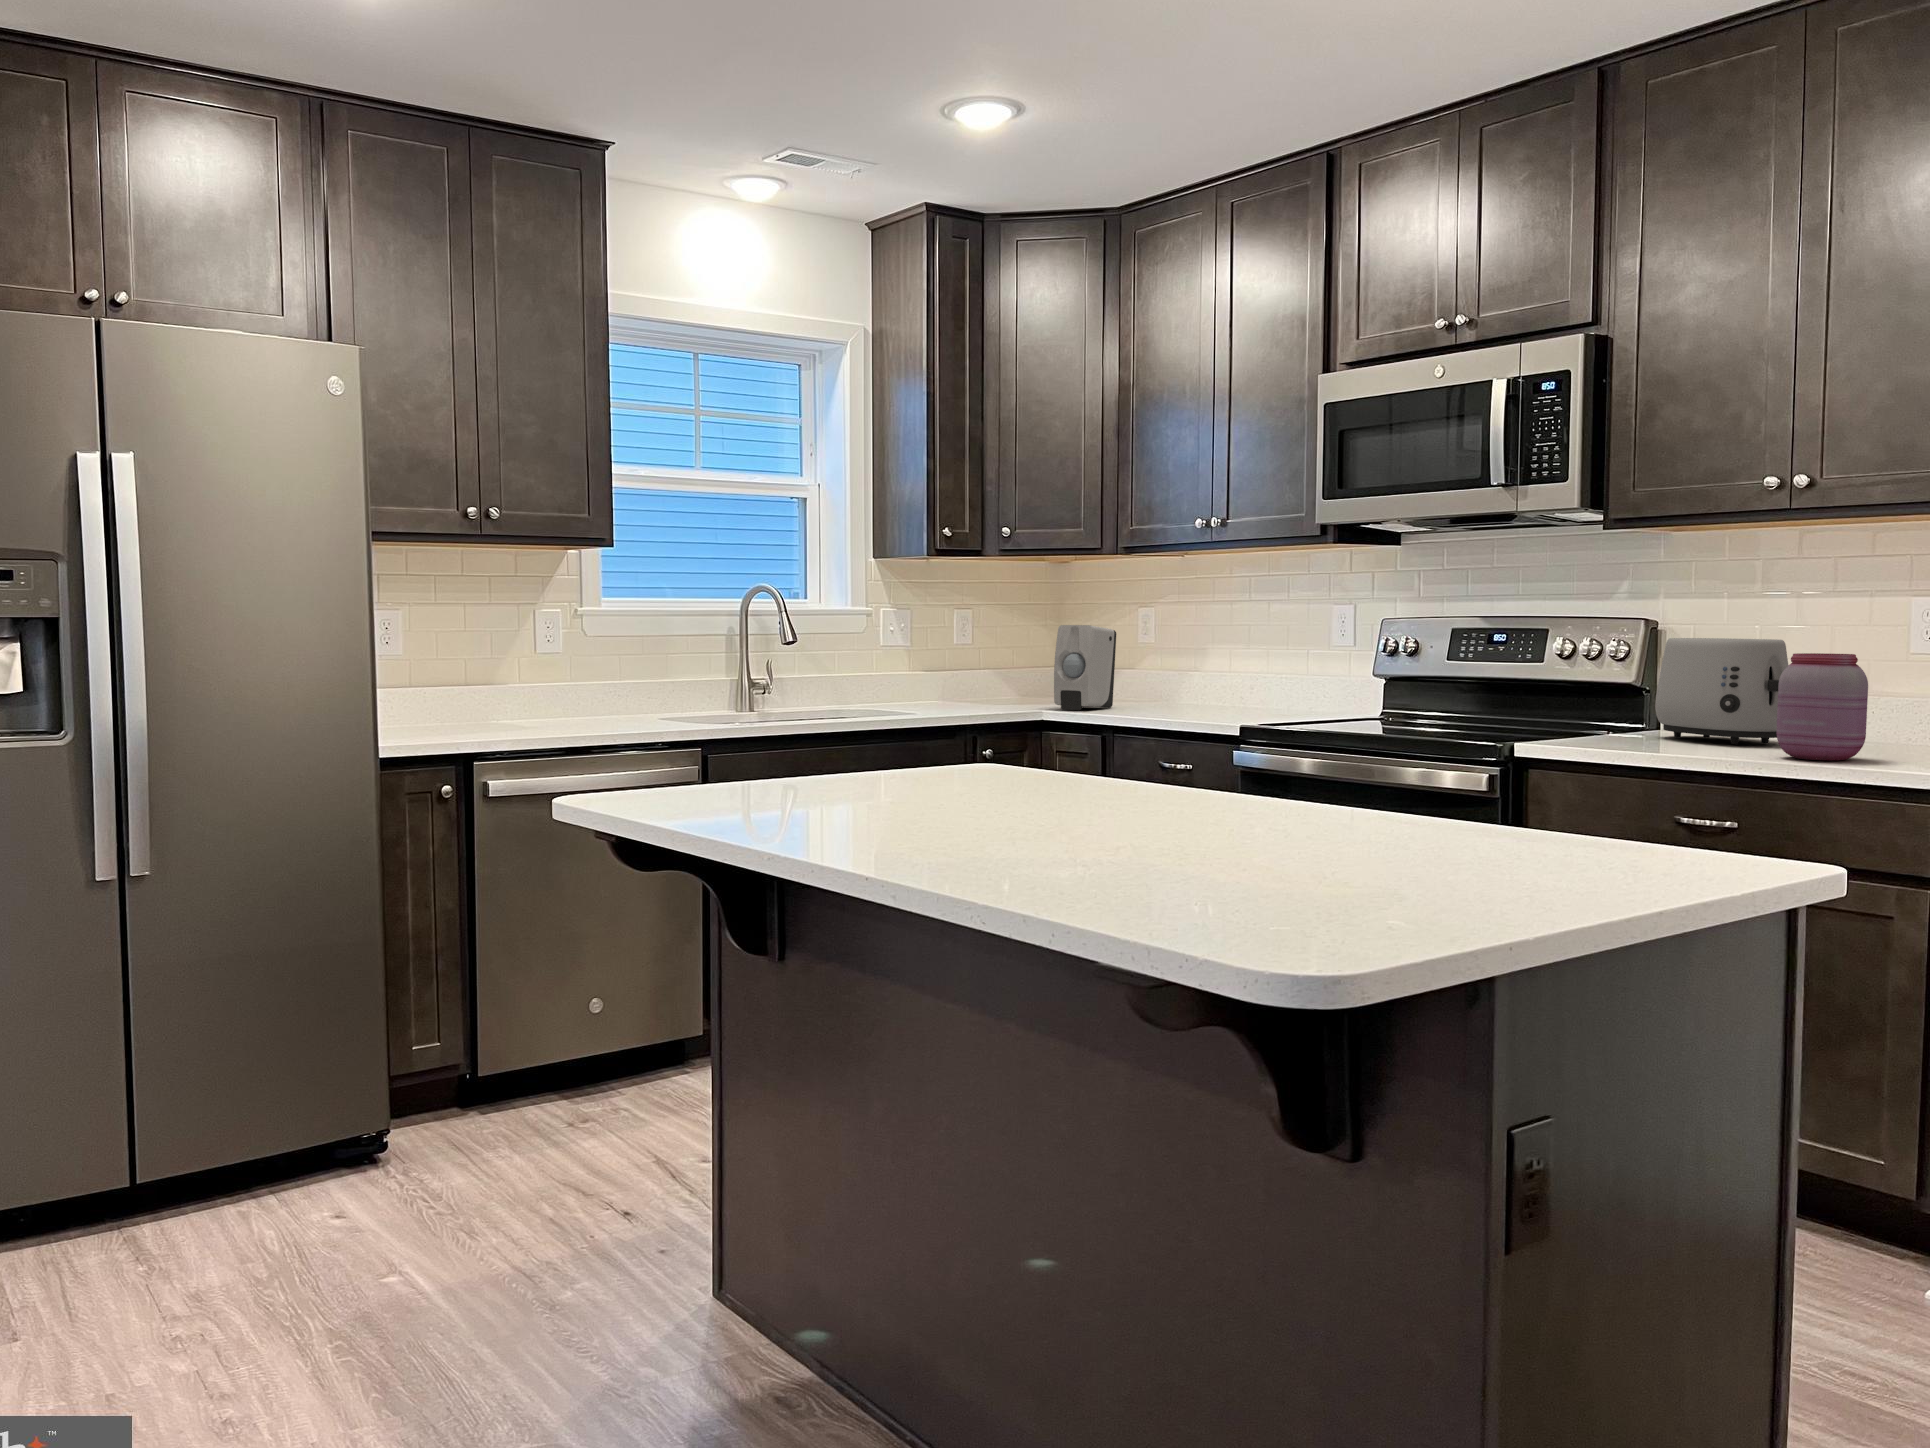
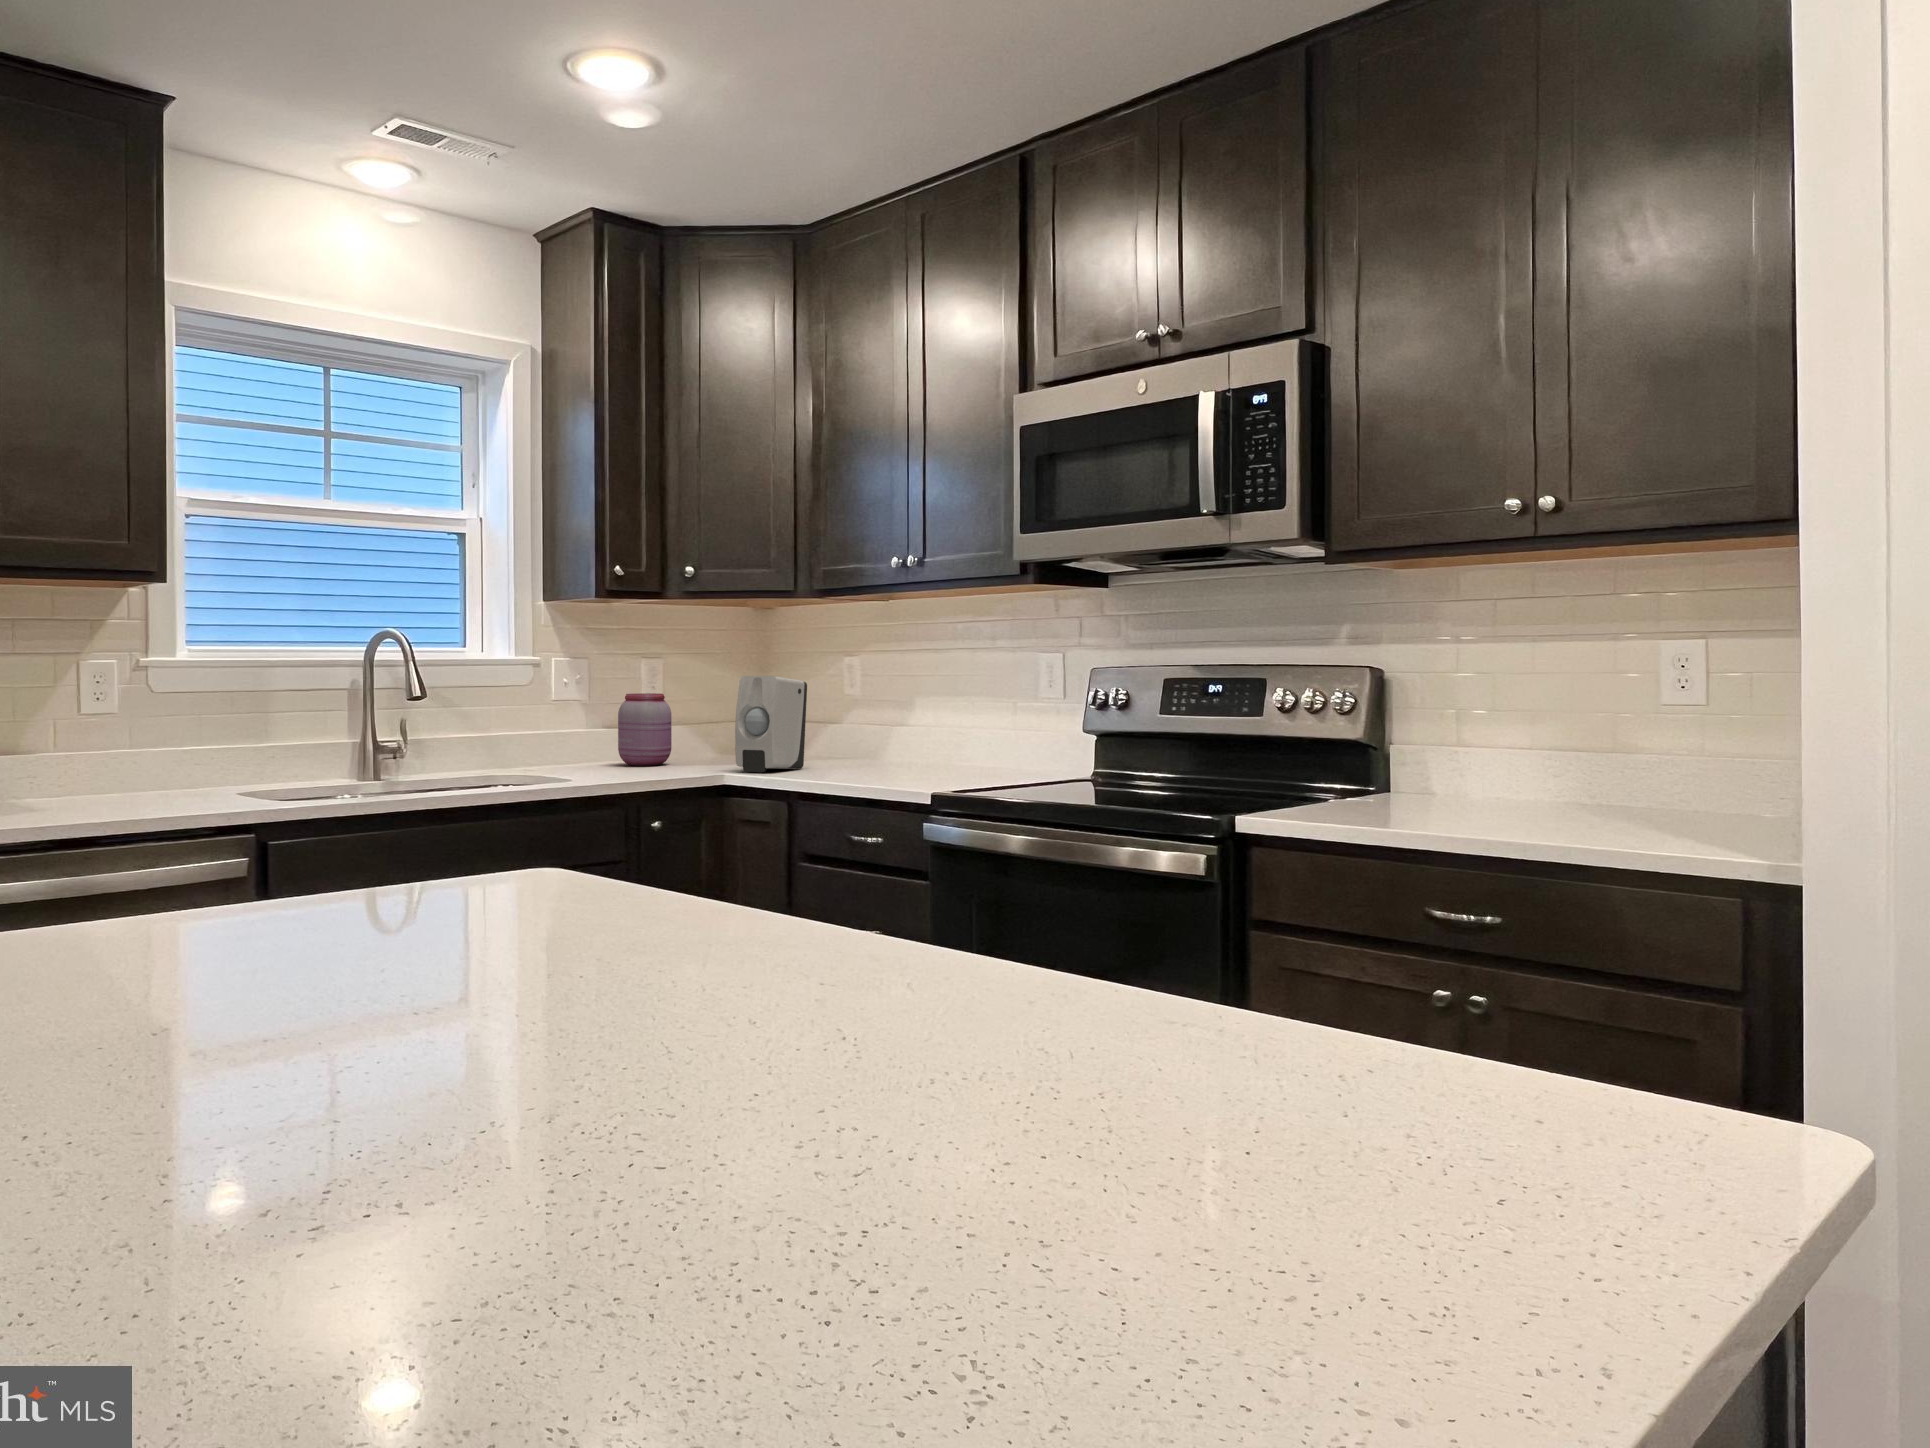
toaster: present [1655,638,1788,744] -> none [1389,688,1543,812]
jar: present [1776,653,1868,760] -> present [618,693,672,766]

